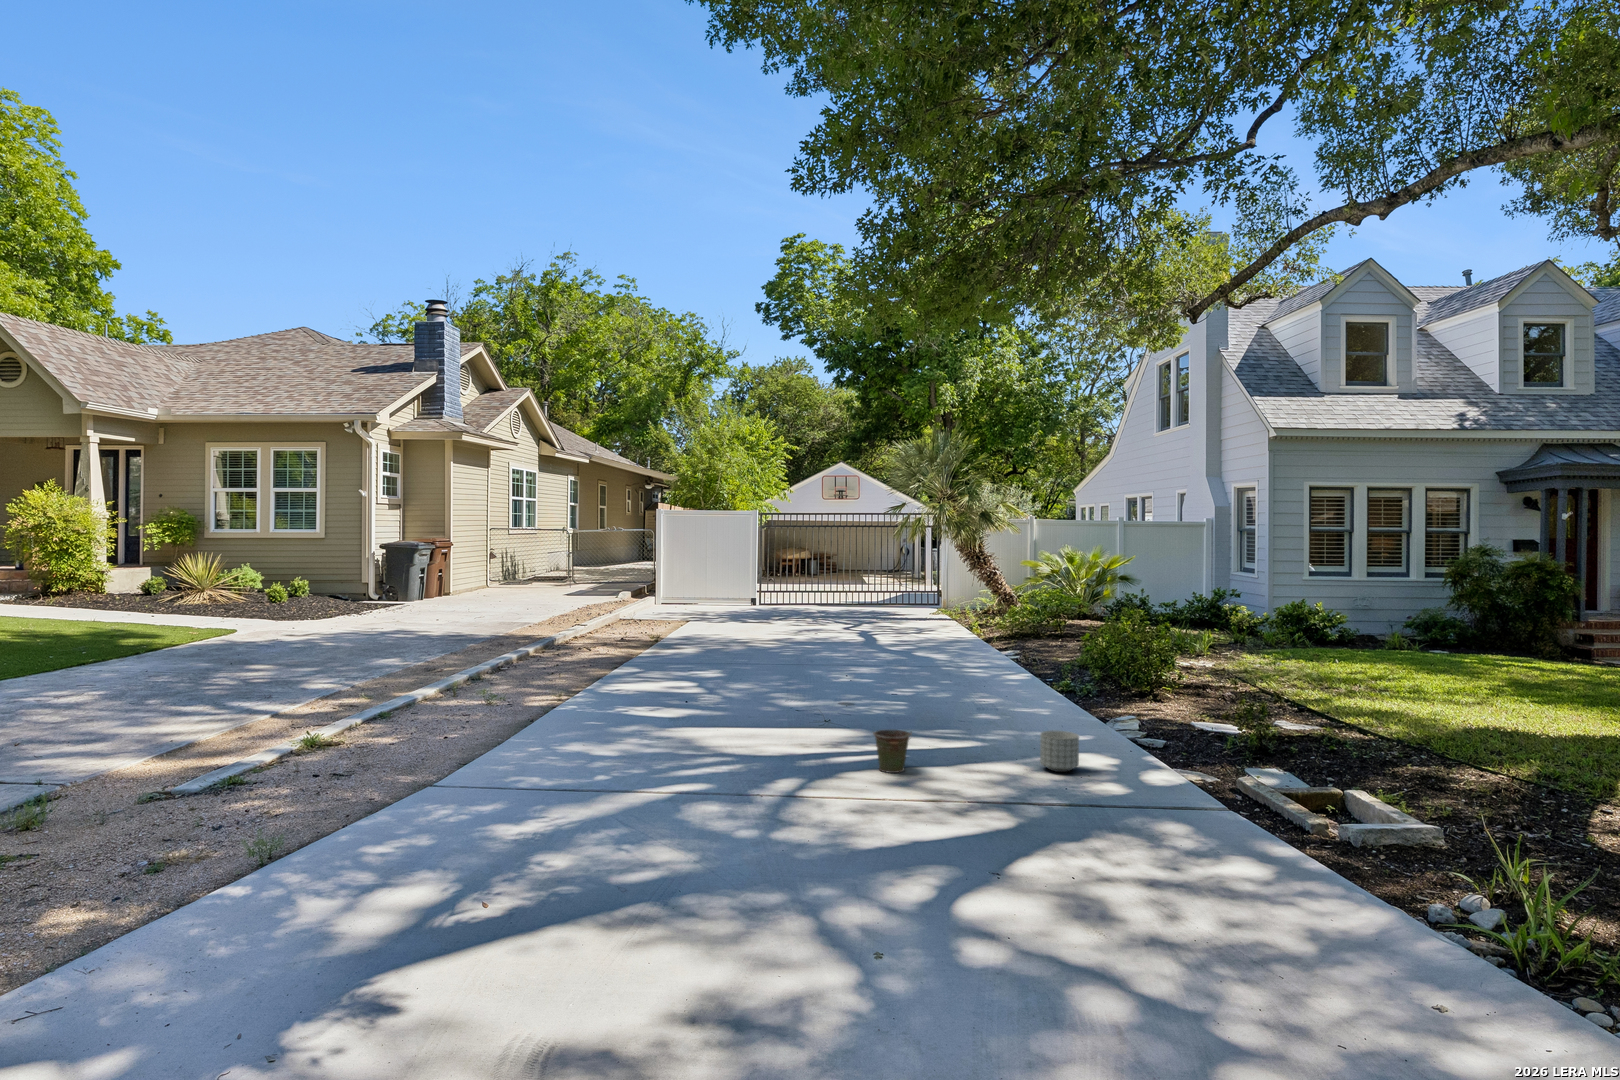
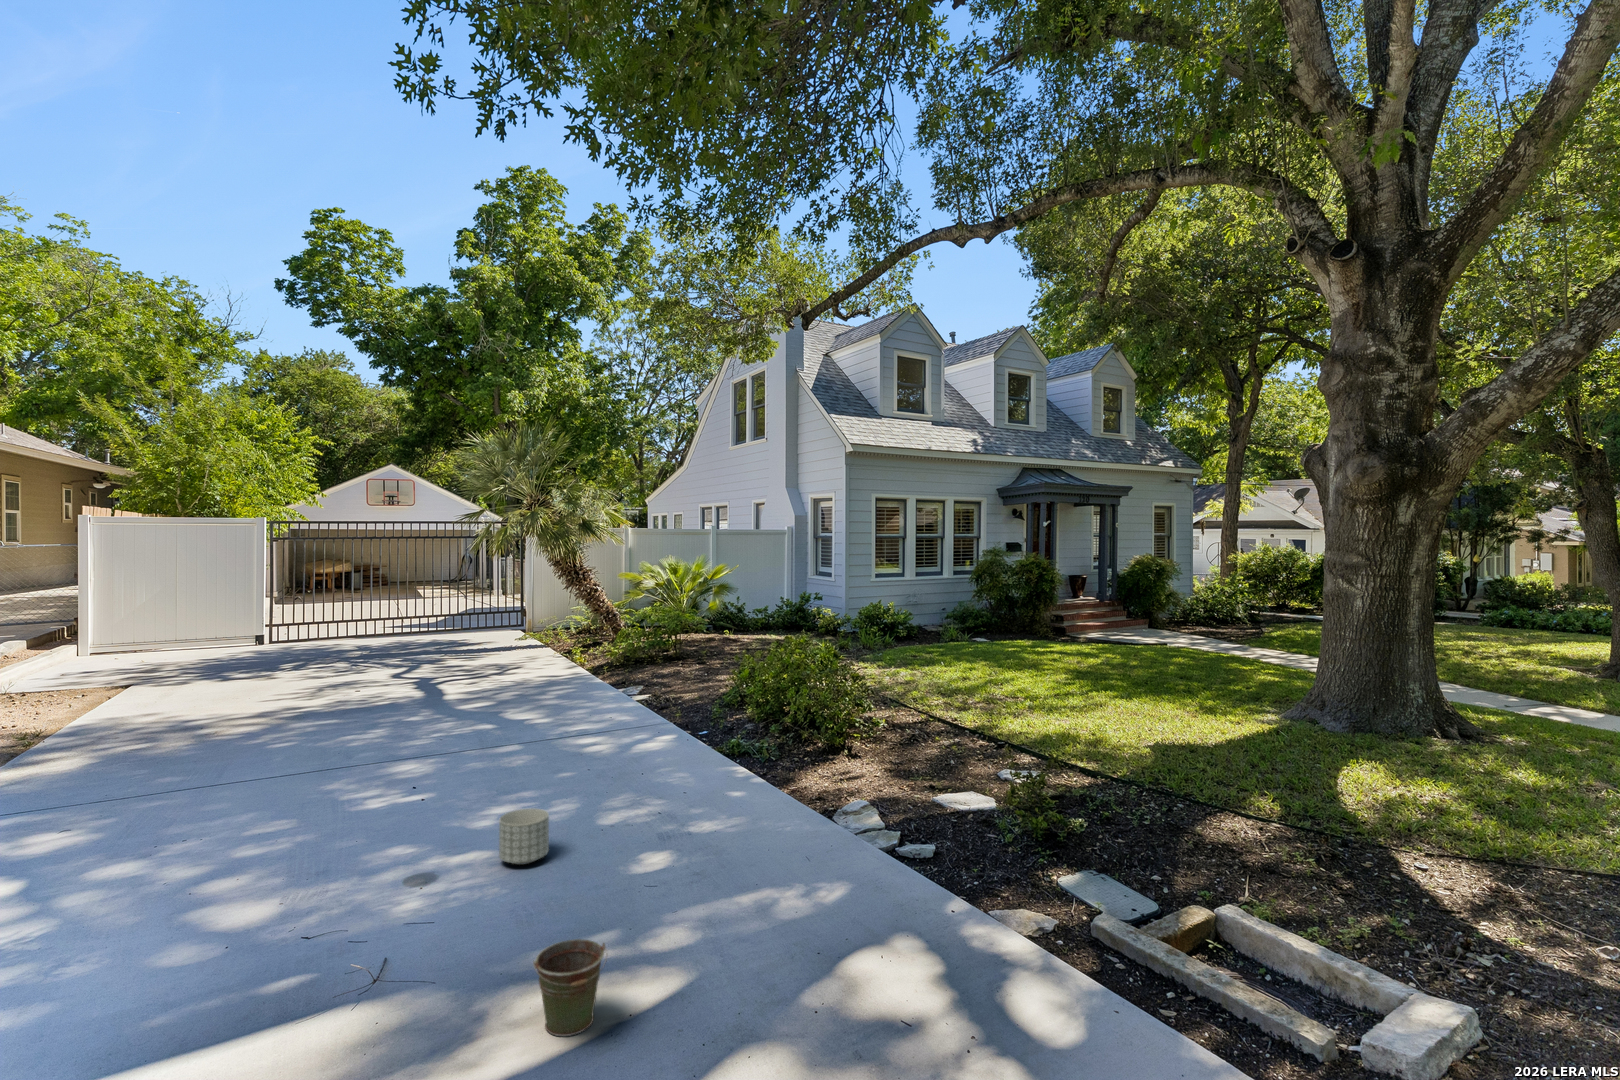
planter: present [1040,730,1079,772] -> present [499,808,549,865]

